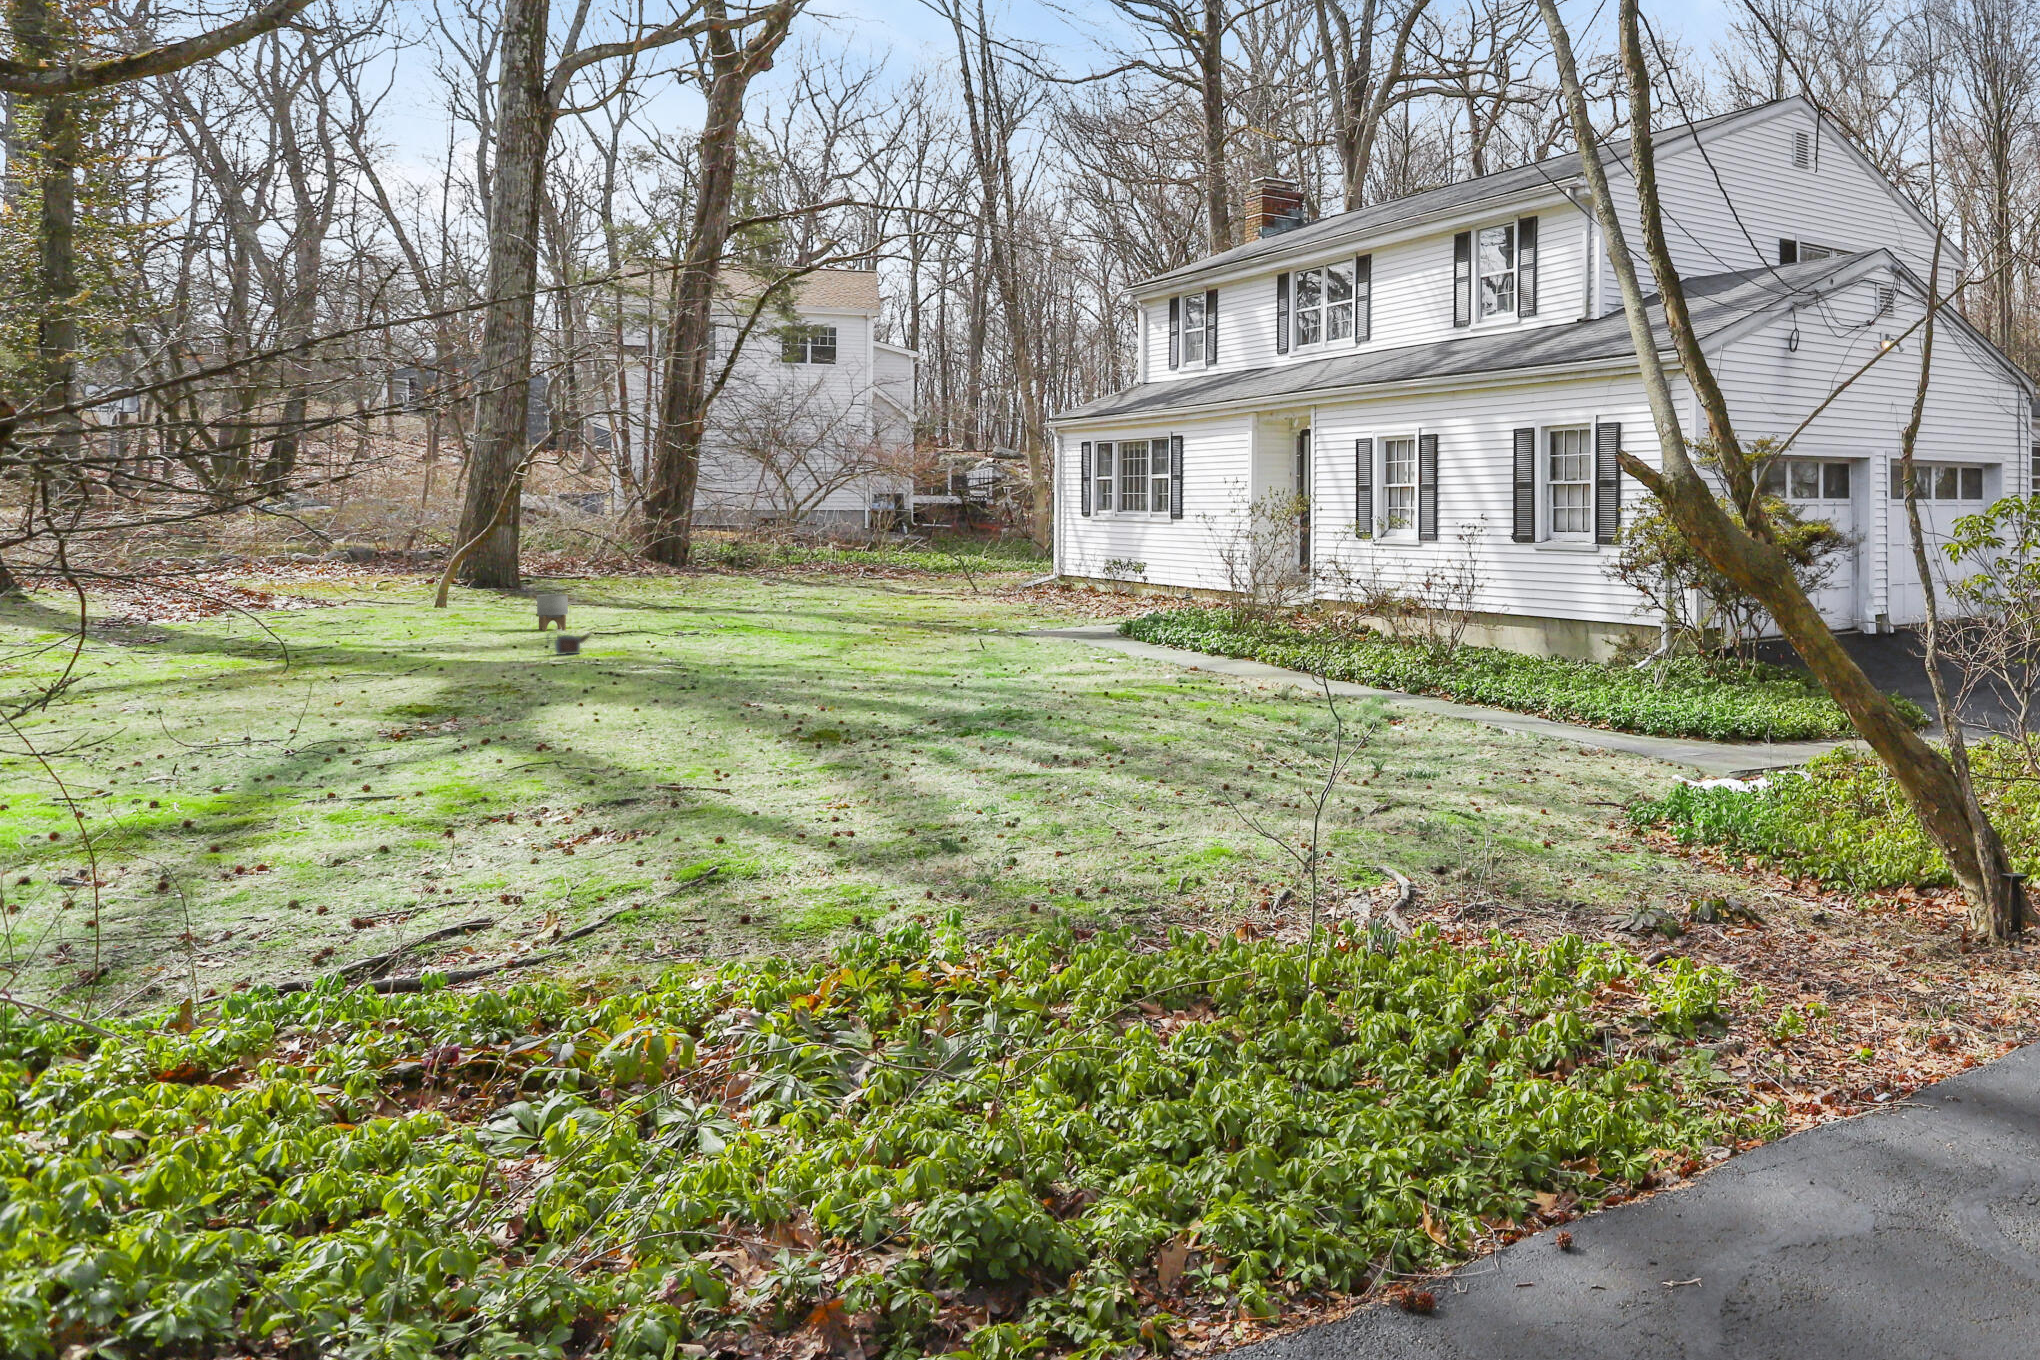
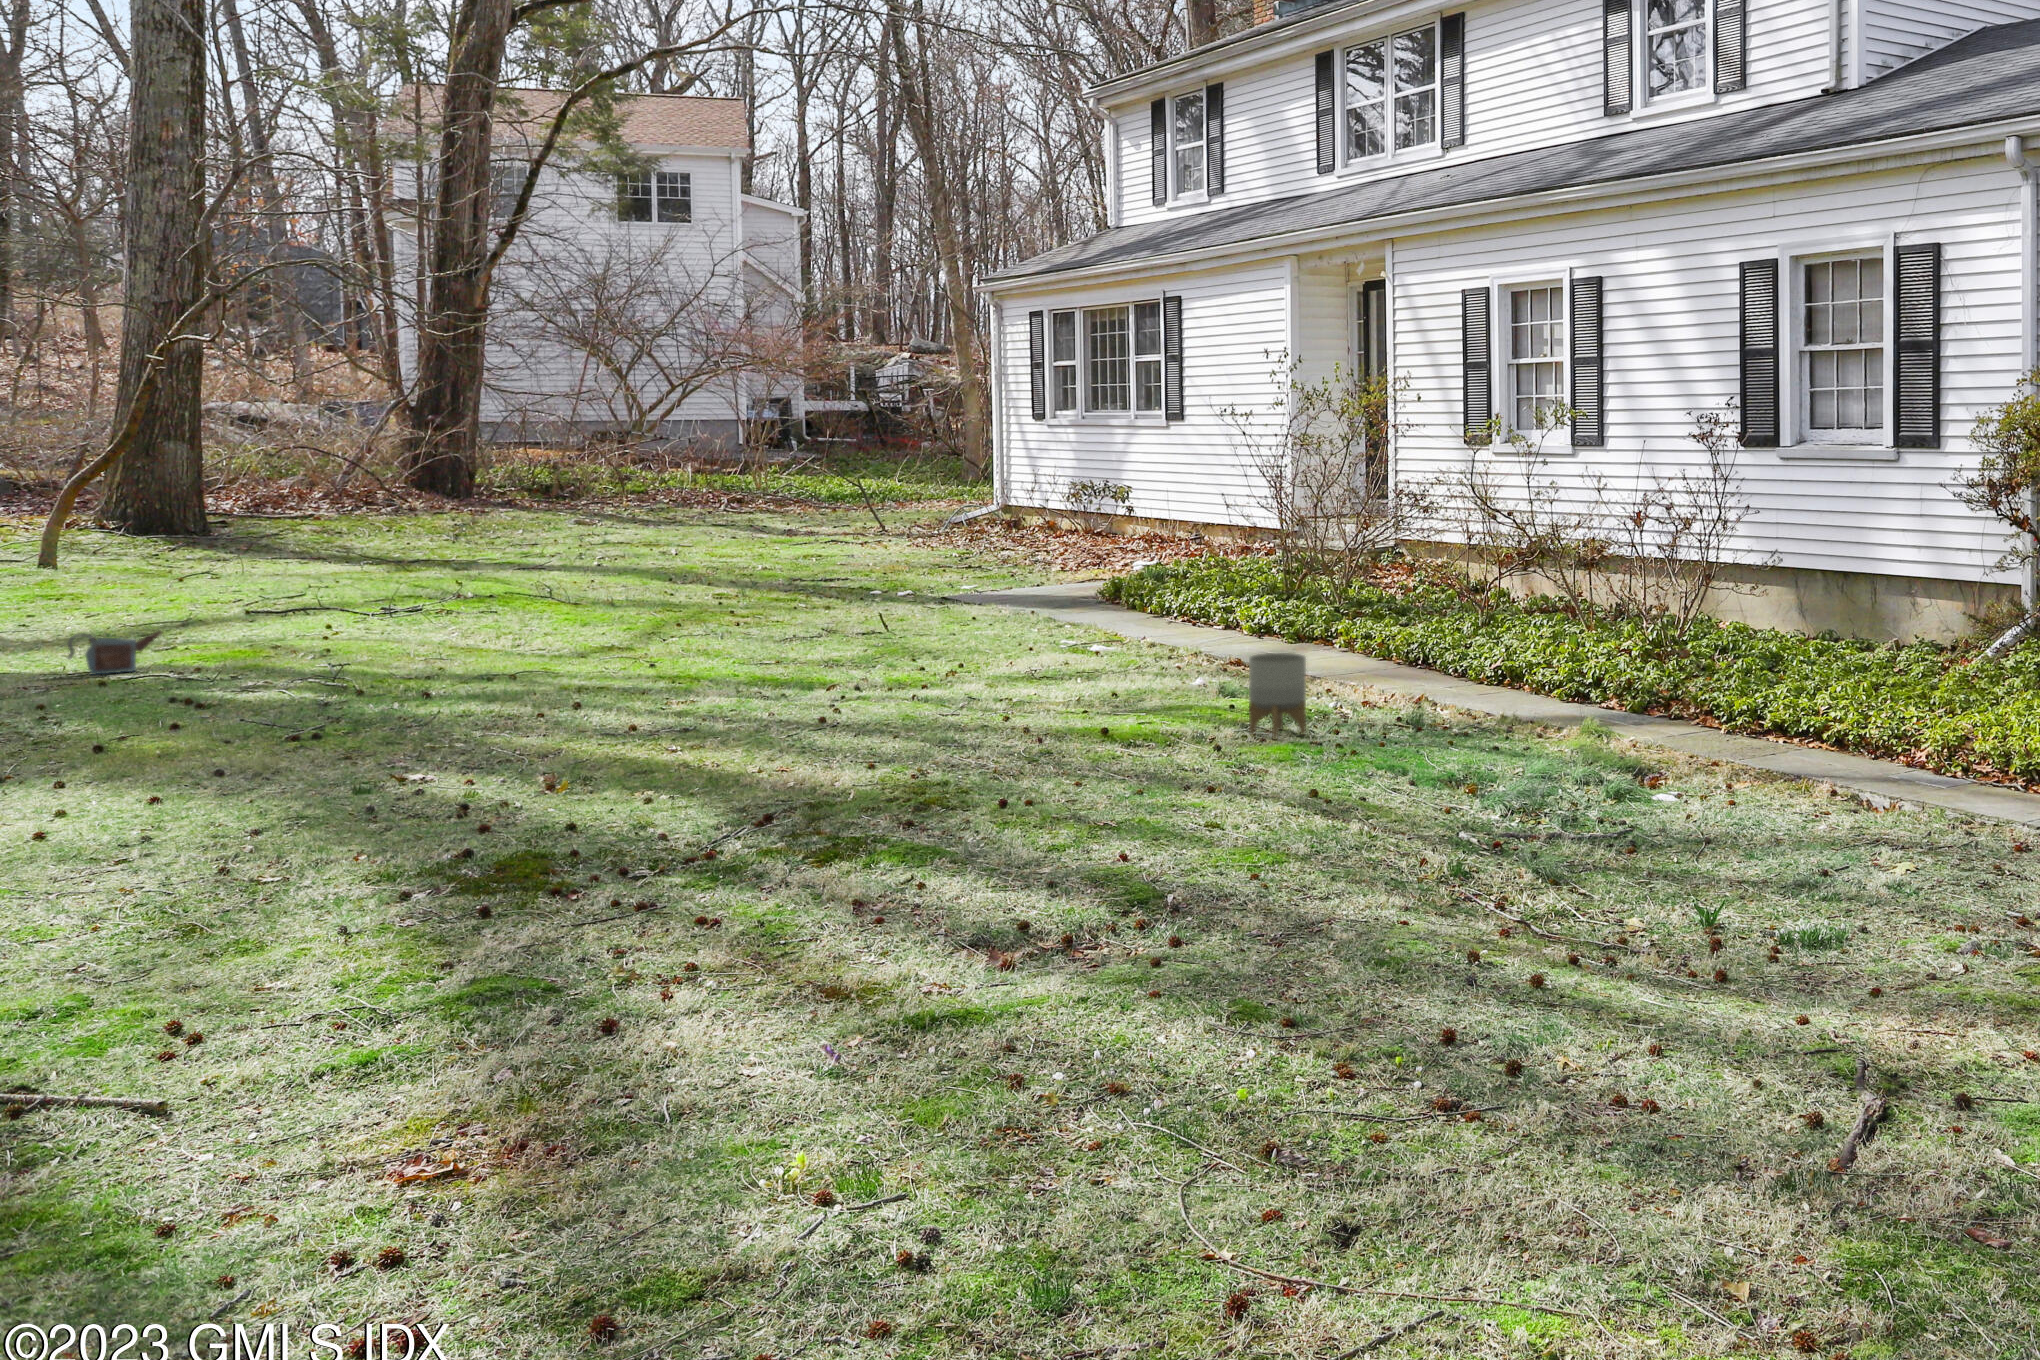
planter: present [537,594,568,631] -> present [1249,653,1306,740]

